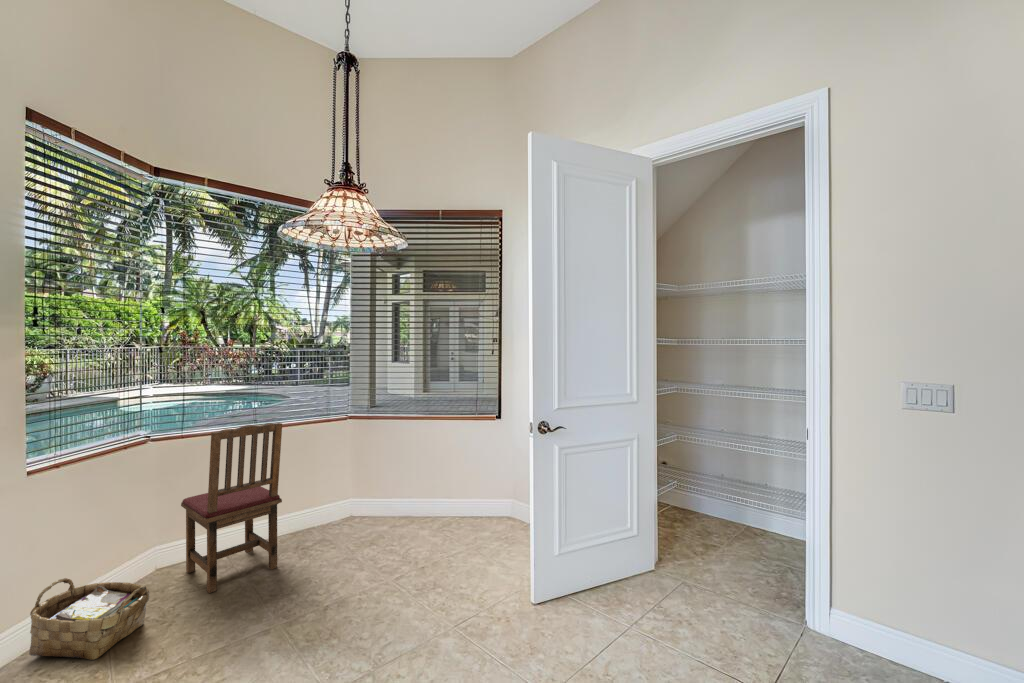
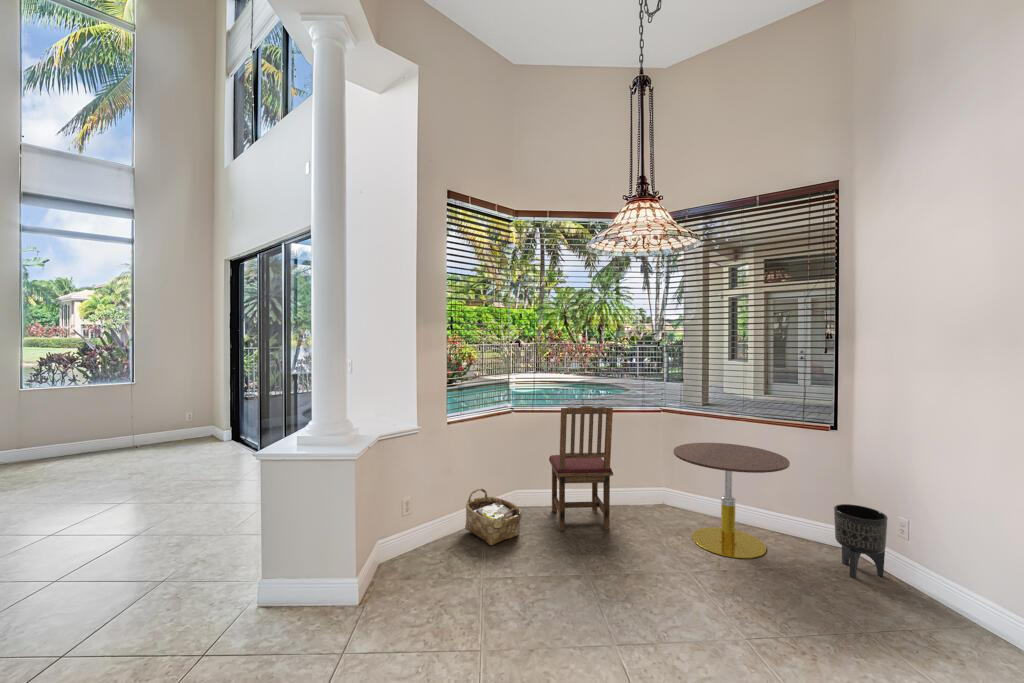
side table: none [349,441,452,551] -> present [674,443,790,559]
planter: none [482,473,516,531] -> present [834,504,888,578]

